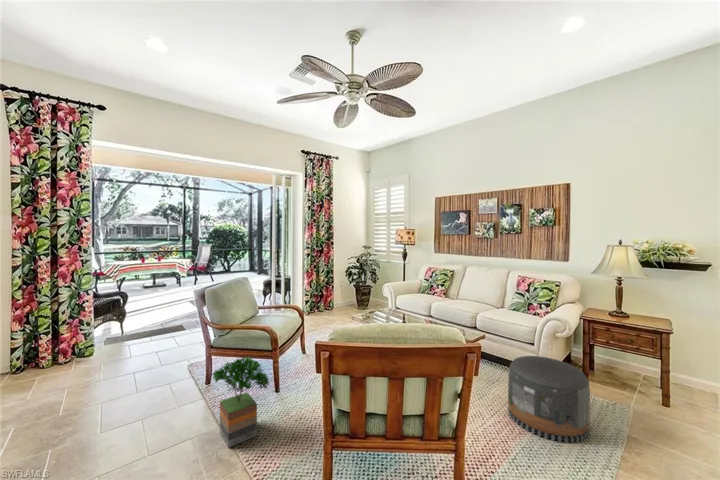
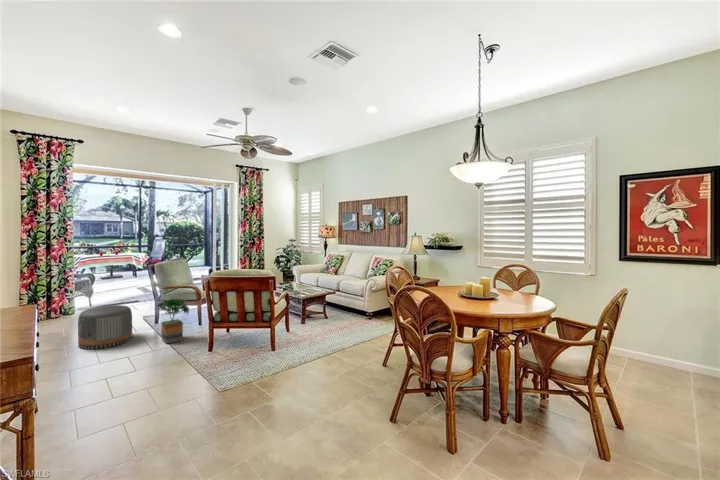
pouf: present [508,356,590,442] -> present [78,305,132,349]

